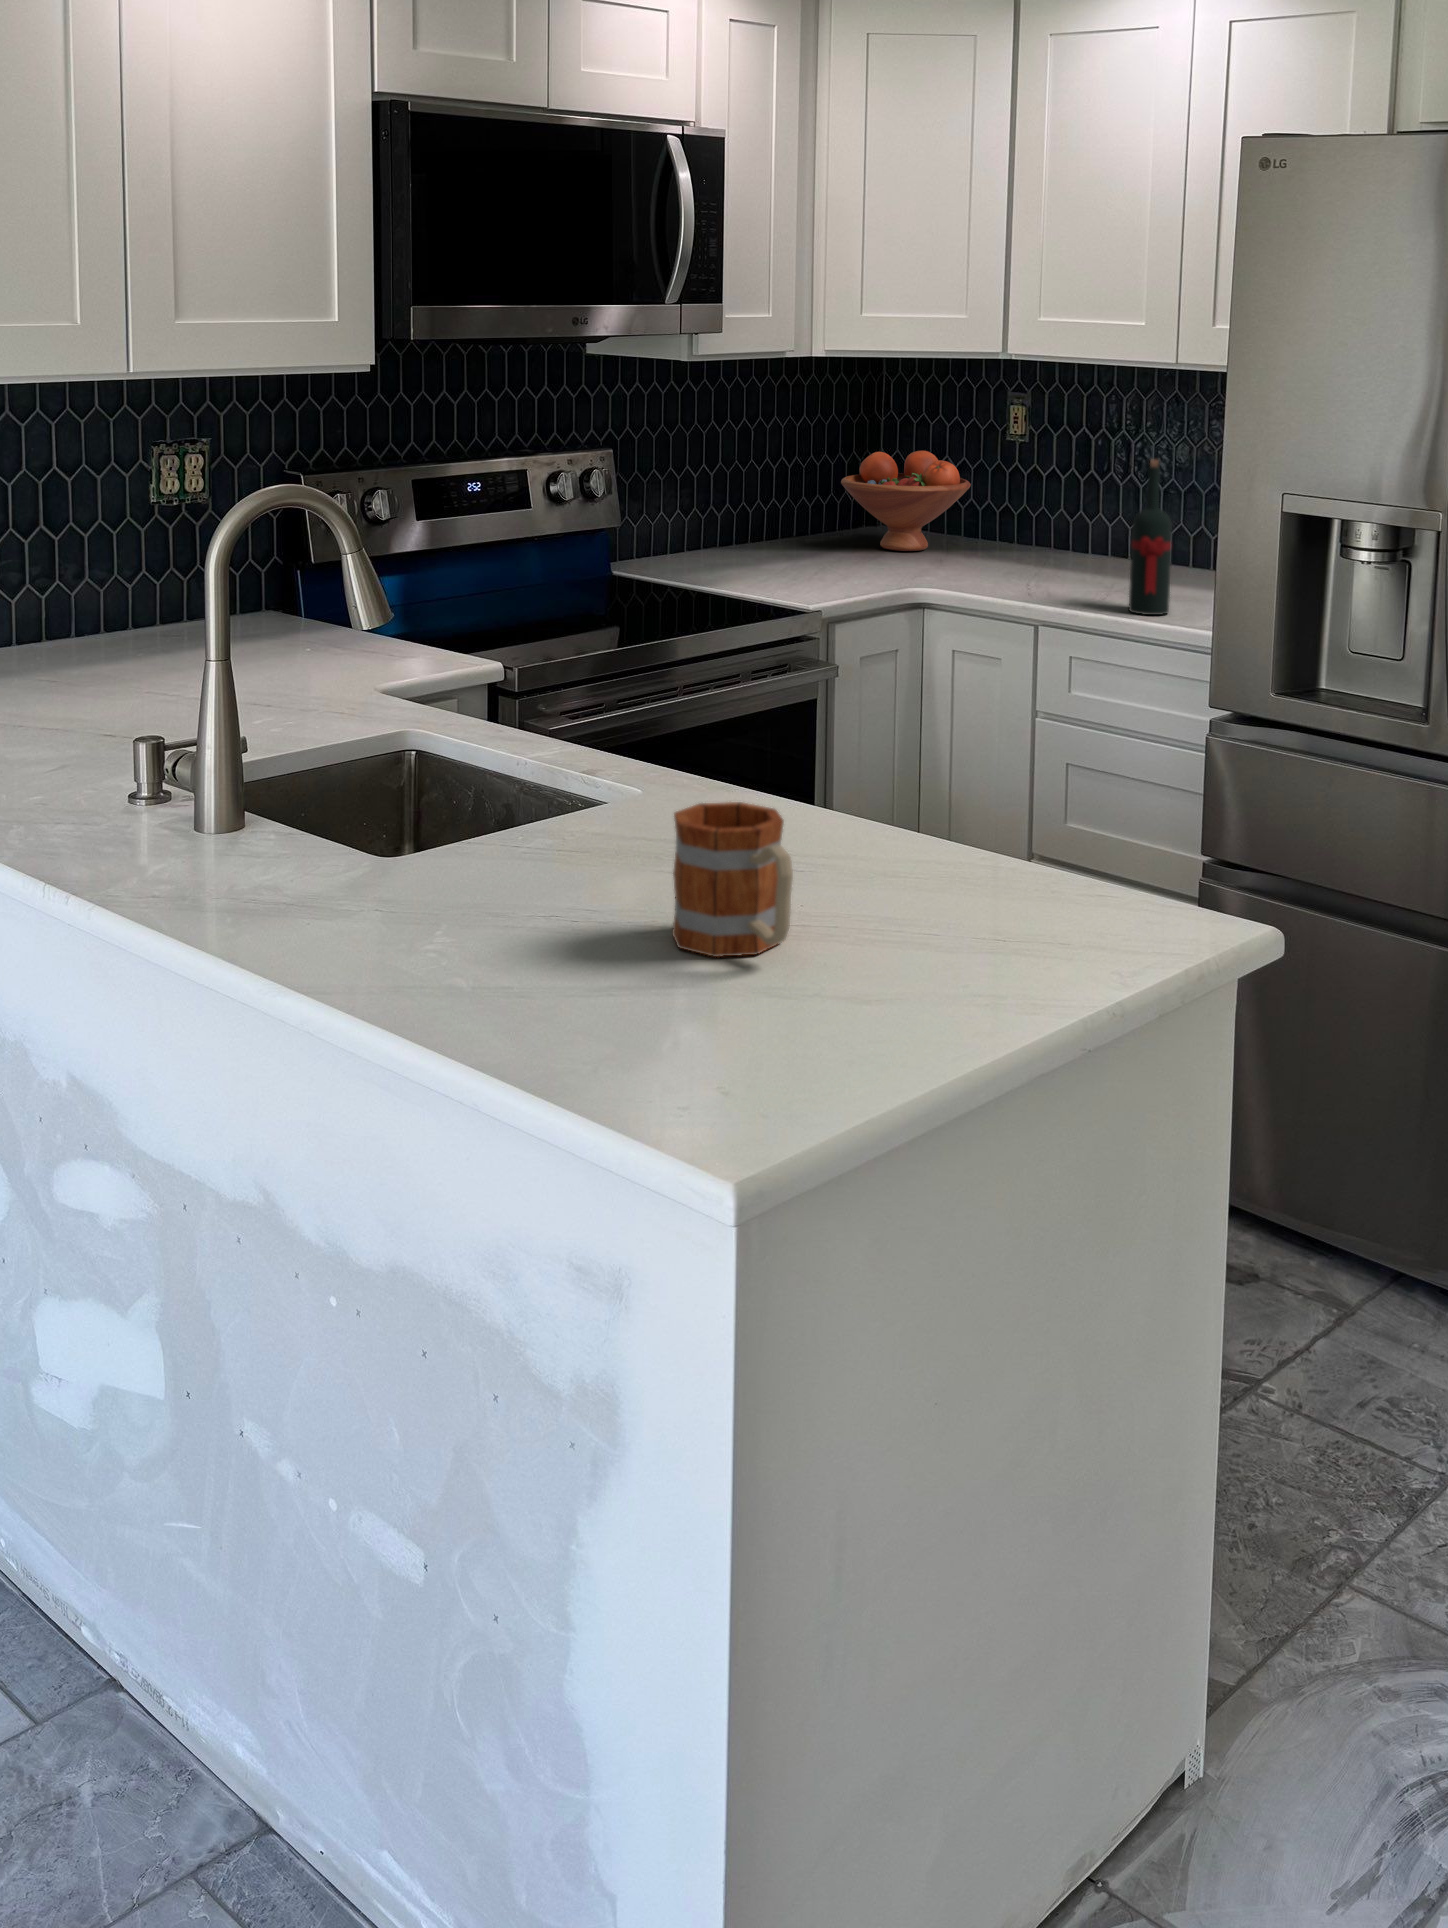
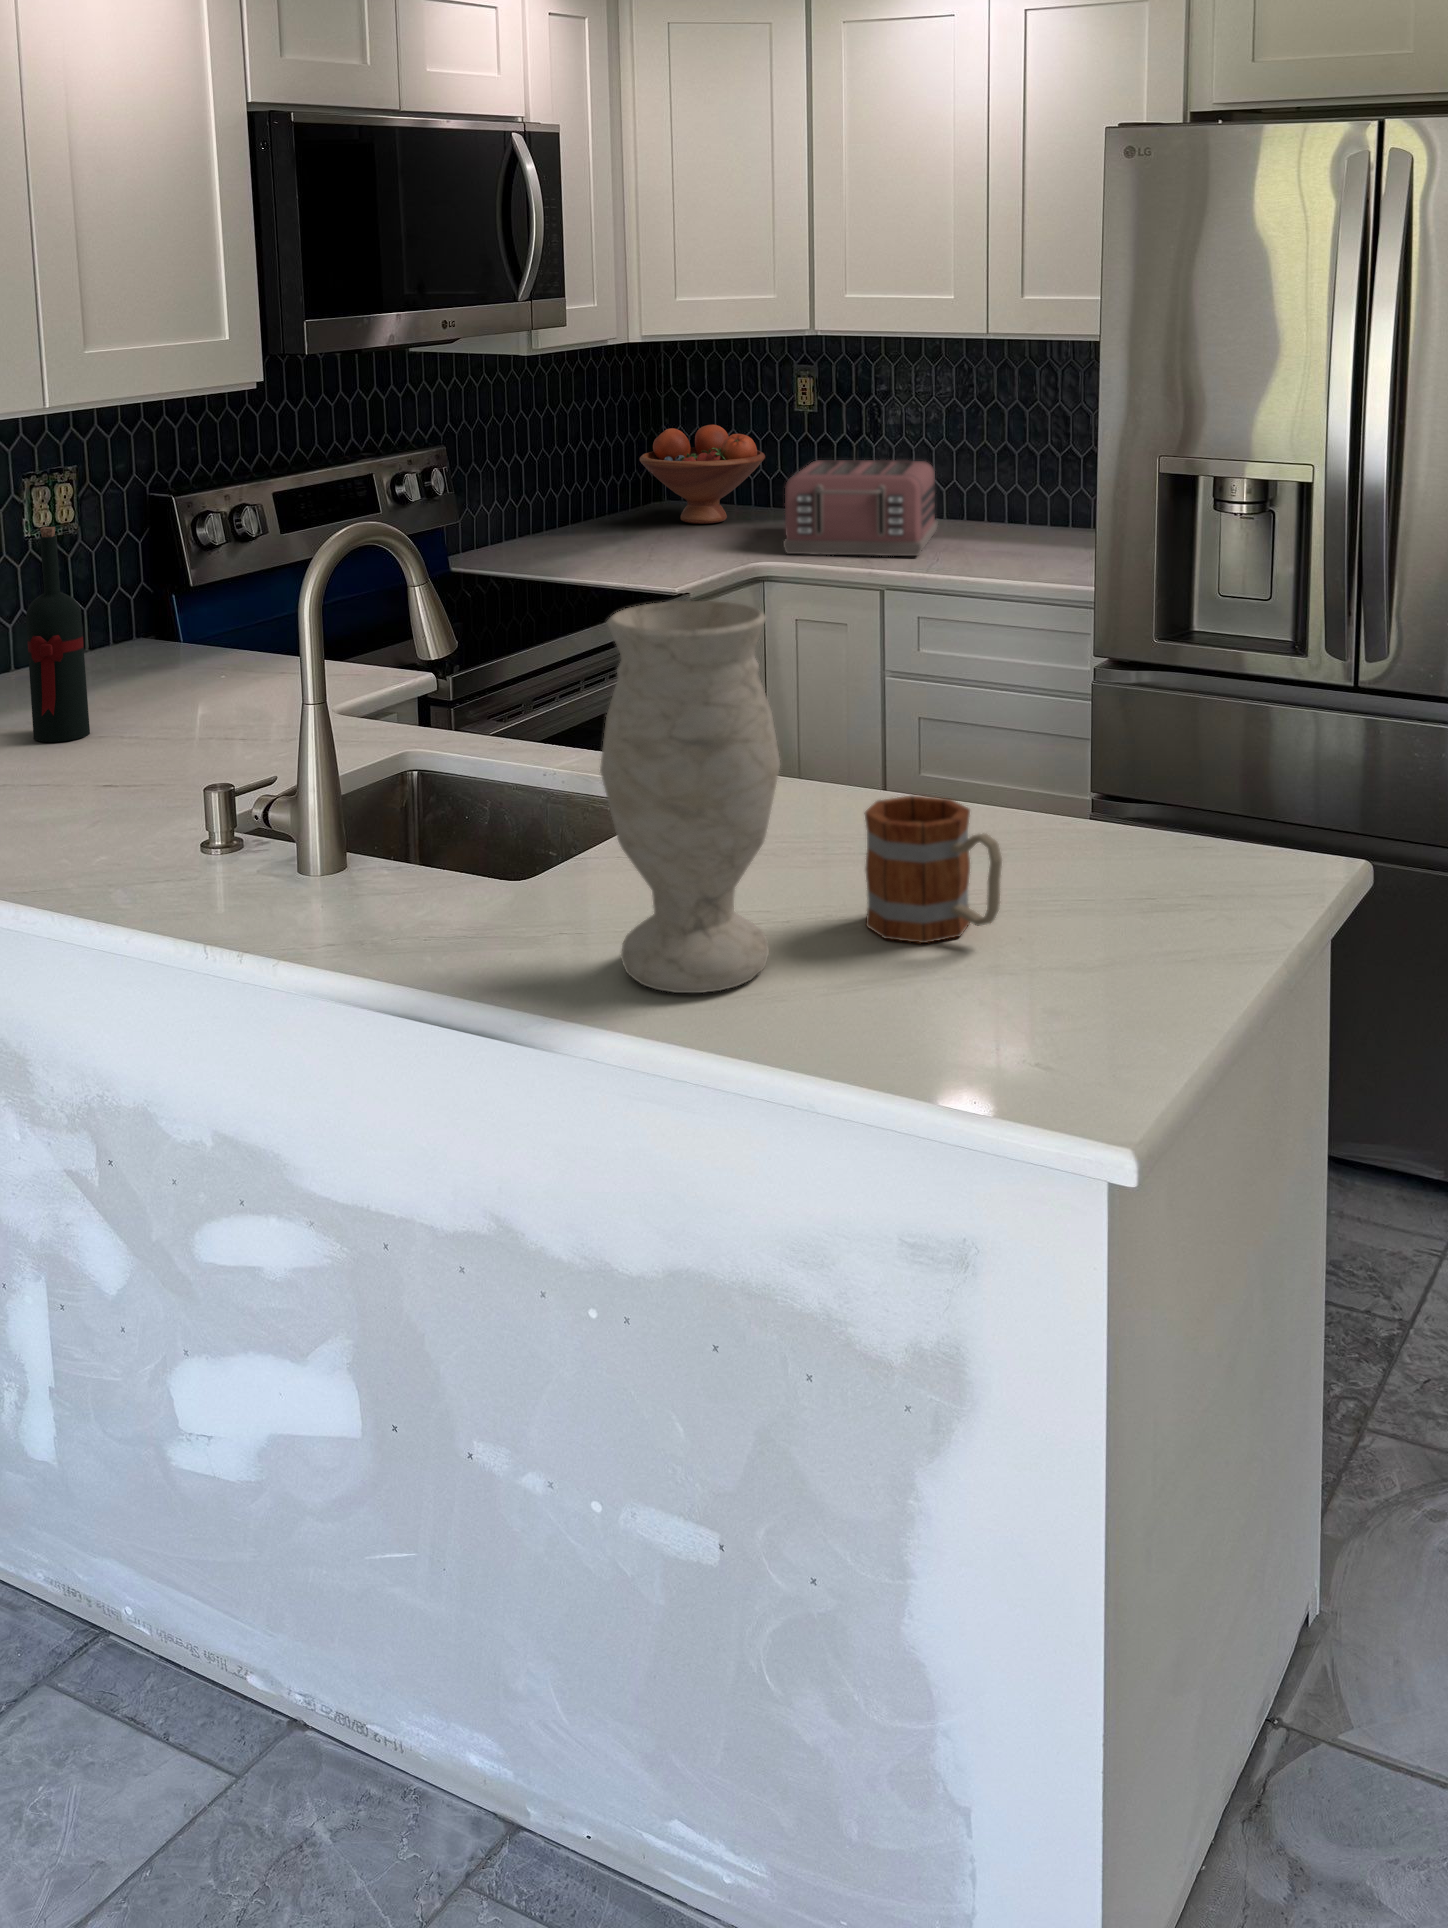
wine bottle: present [1129,460,1172,615] -> present [26,527,90,742]
toaster: none [957,491,1136,596] -> present [783,460,937,556]
vase: none [372,573,561,978] -> present [600,601,780,993]

